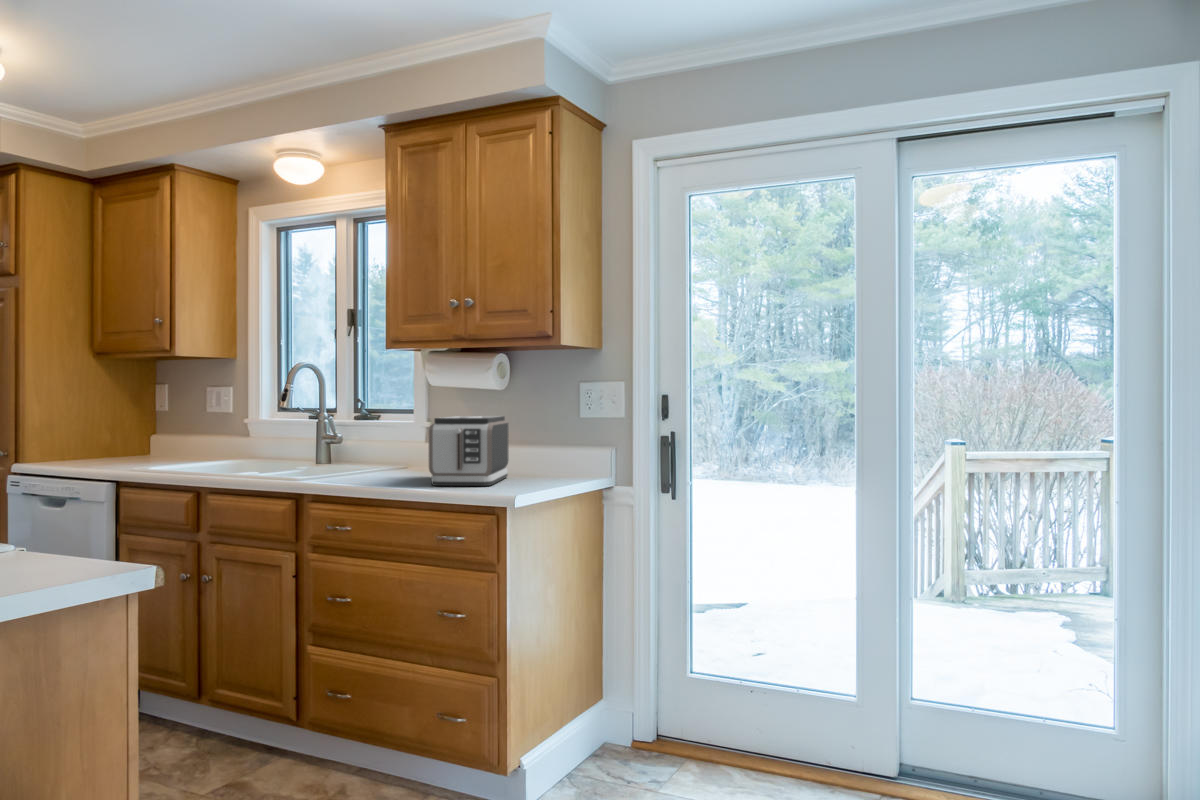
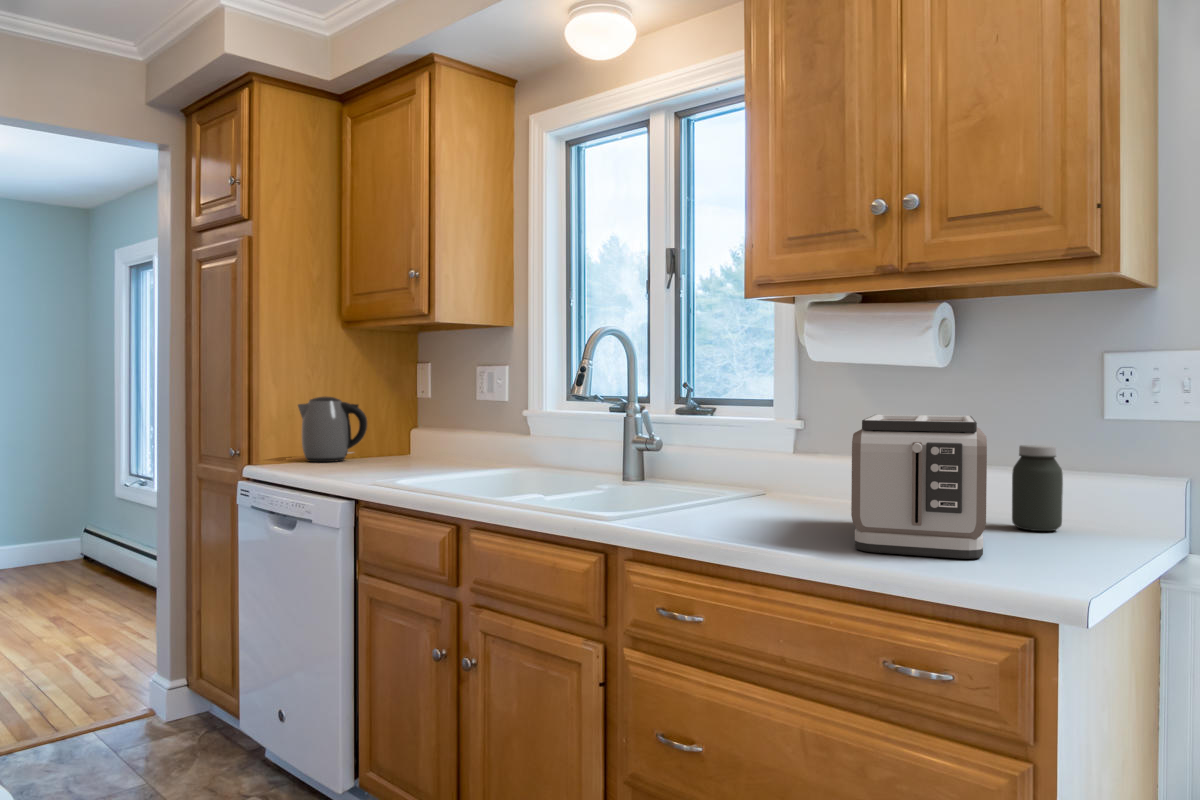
kettle: none [55,410,116,461] -> present [298,396,367,462]
jar: none [529,432,553,477] -> present [1012,445,1063,531]

